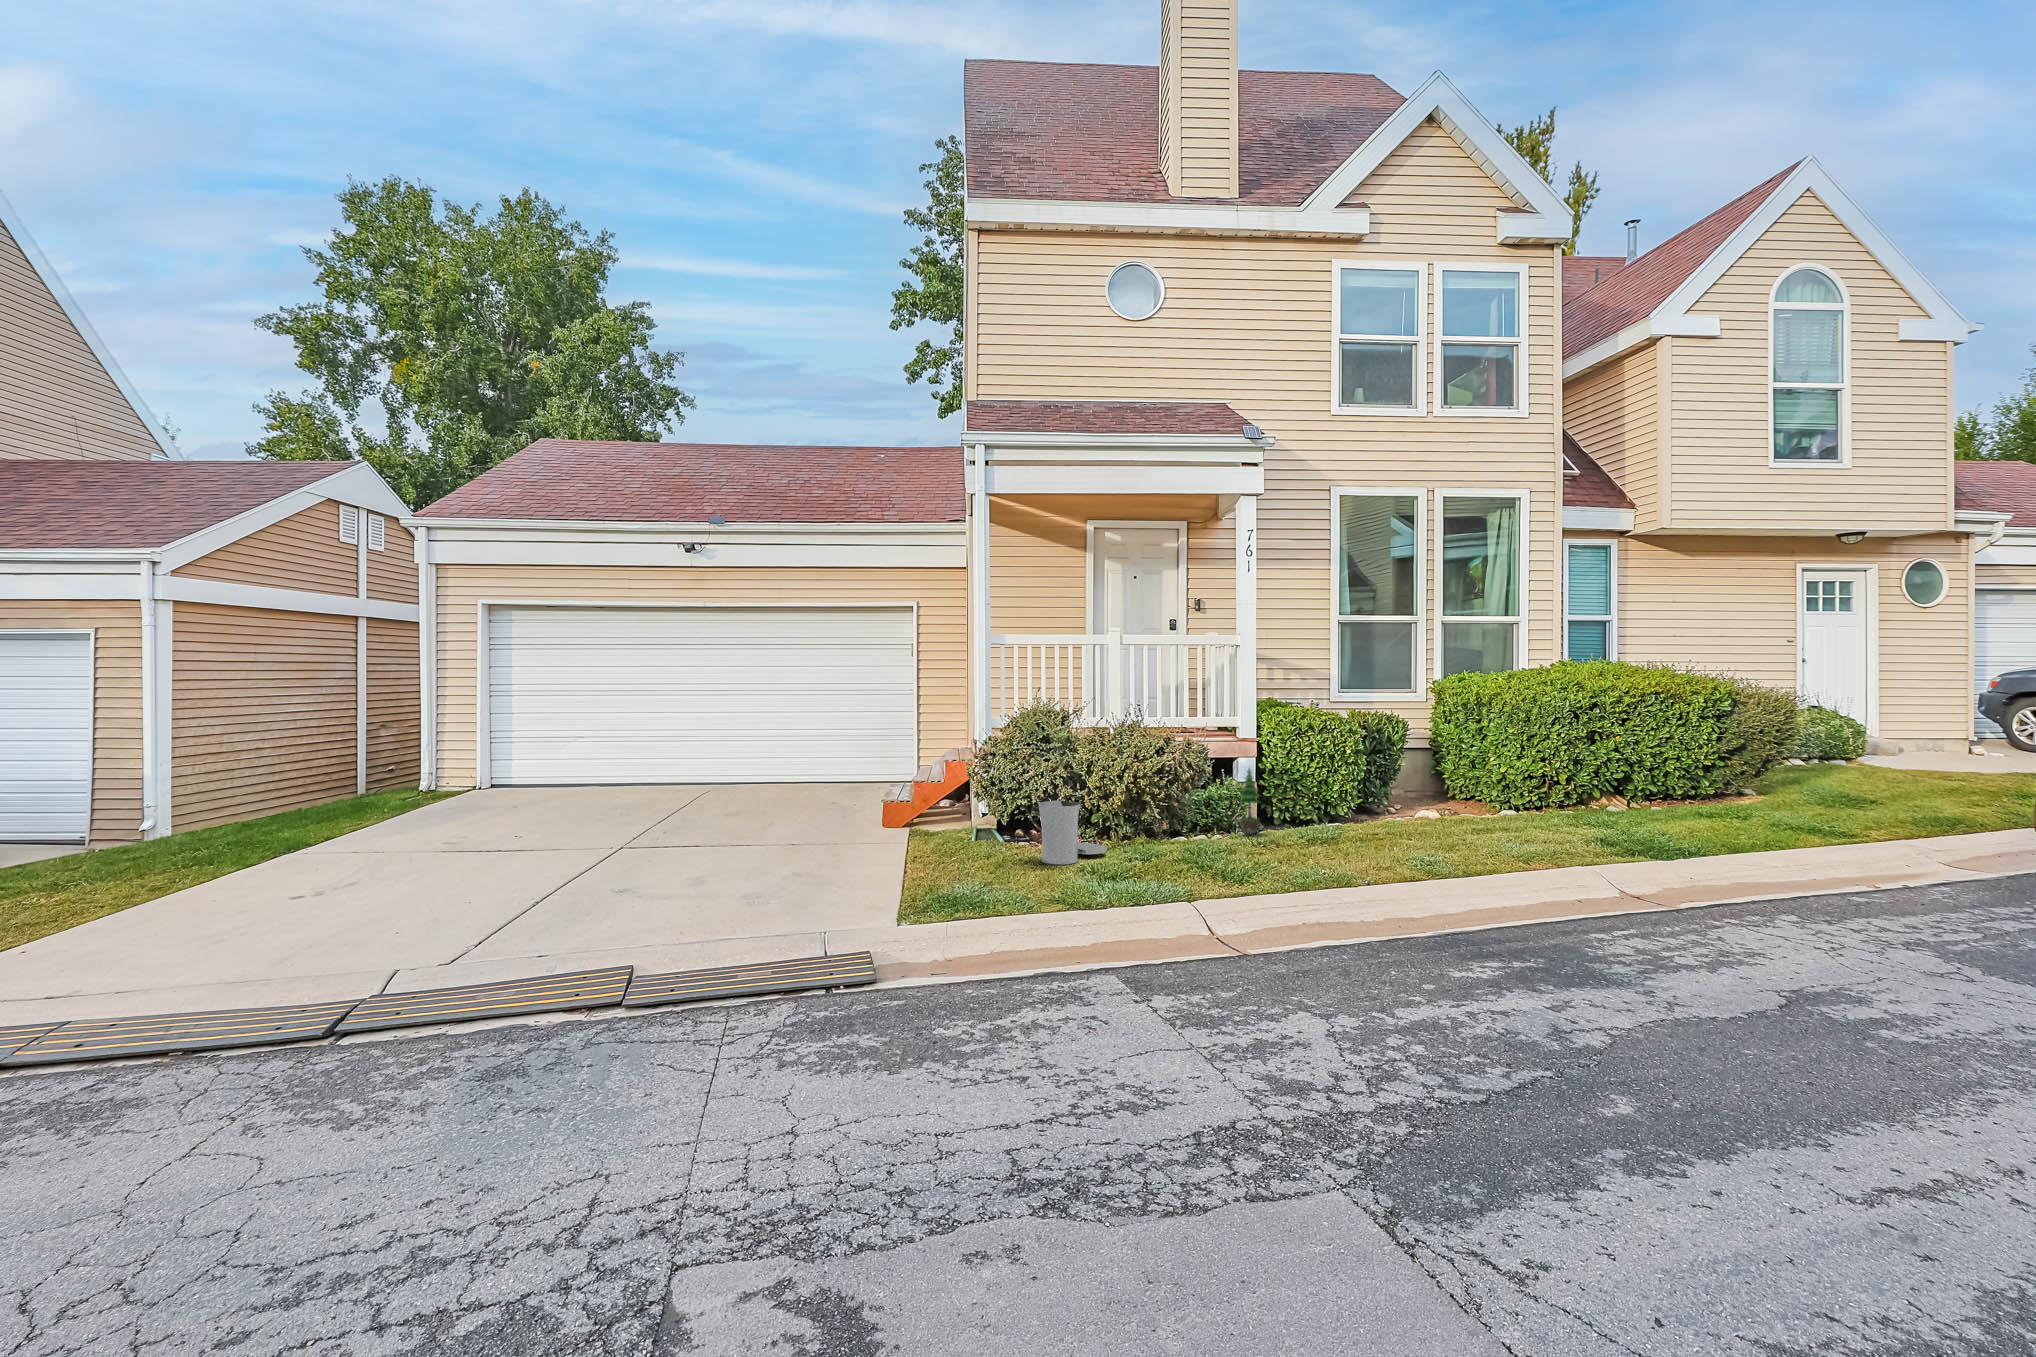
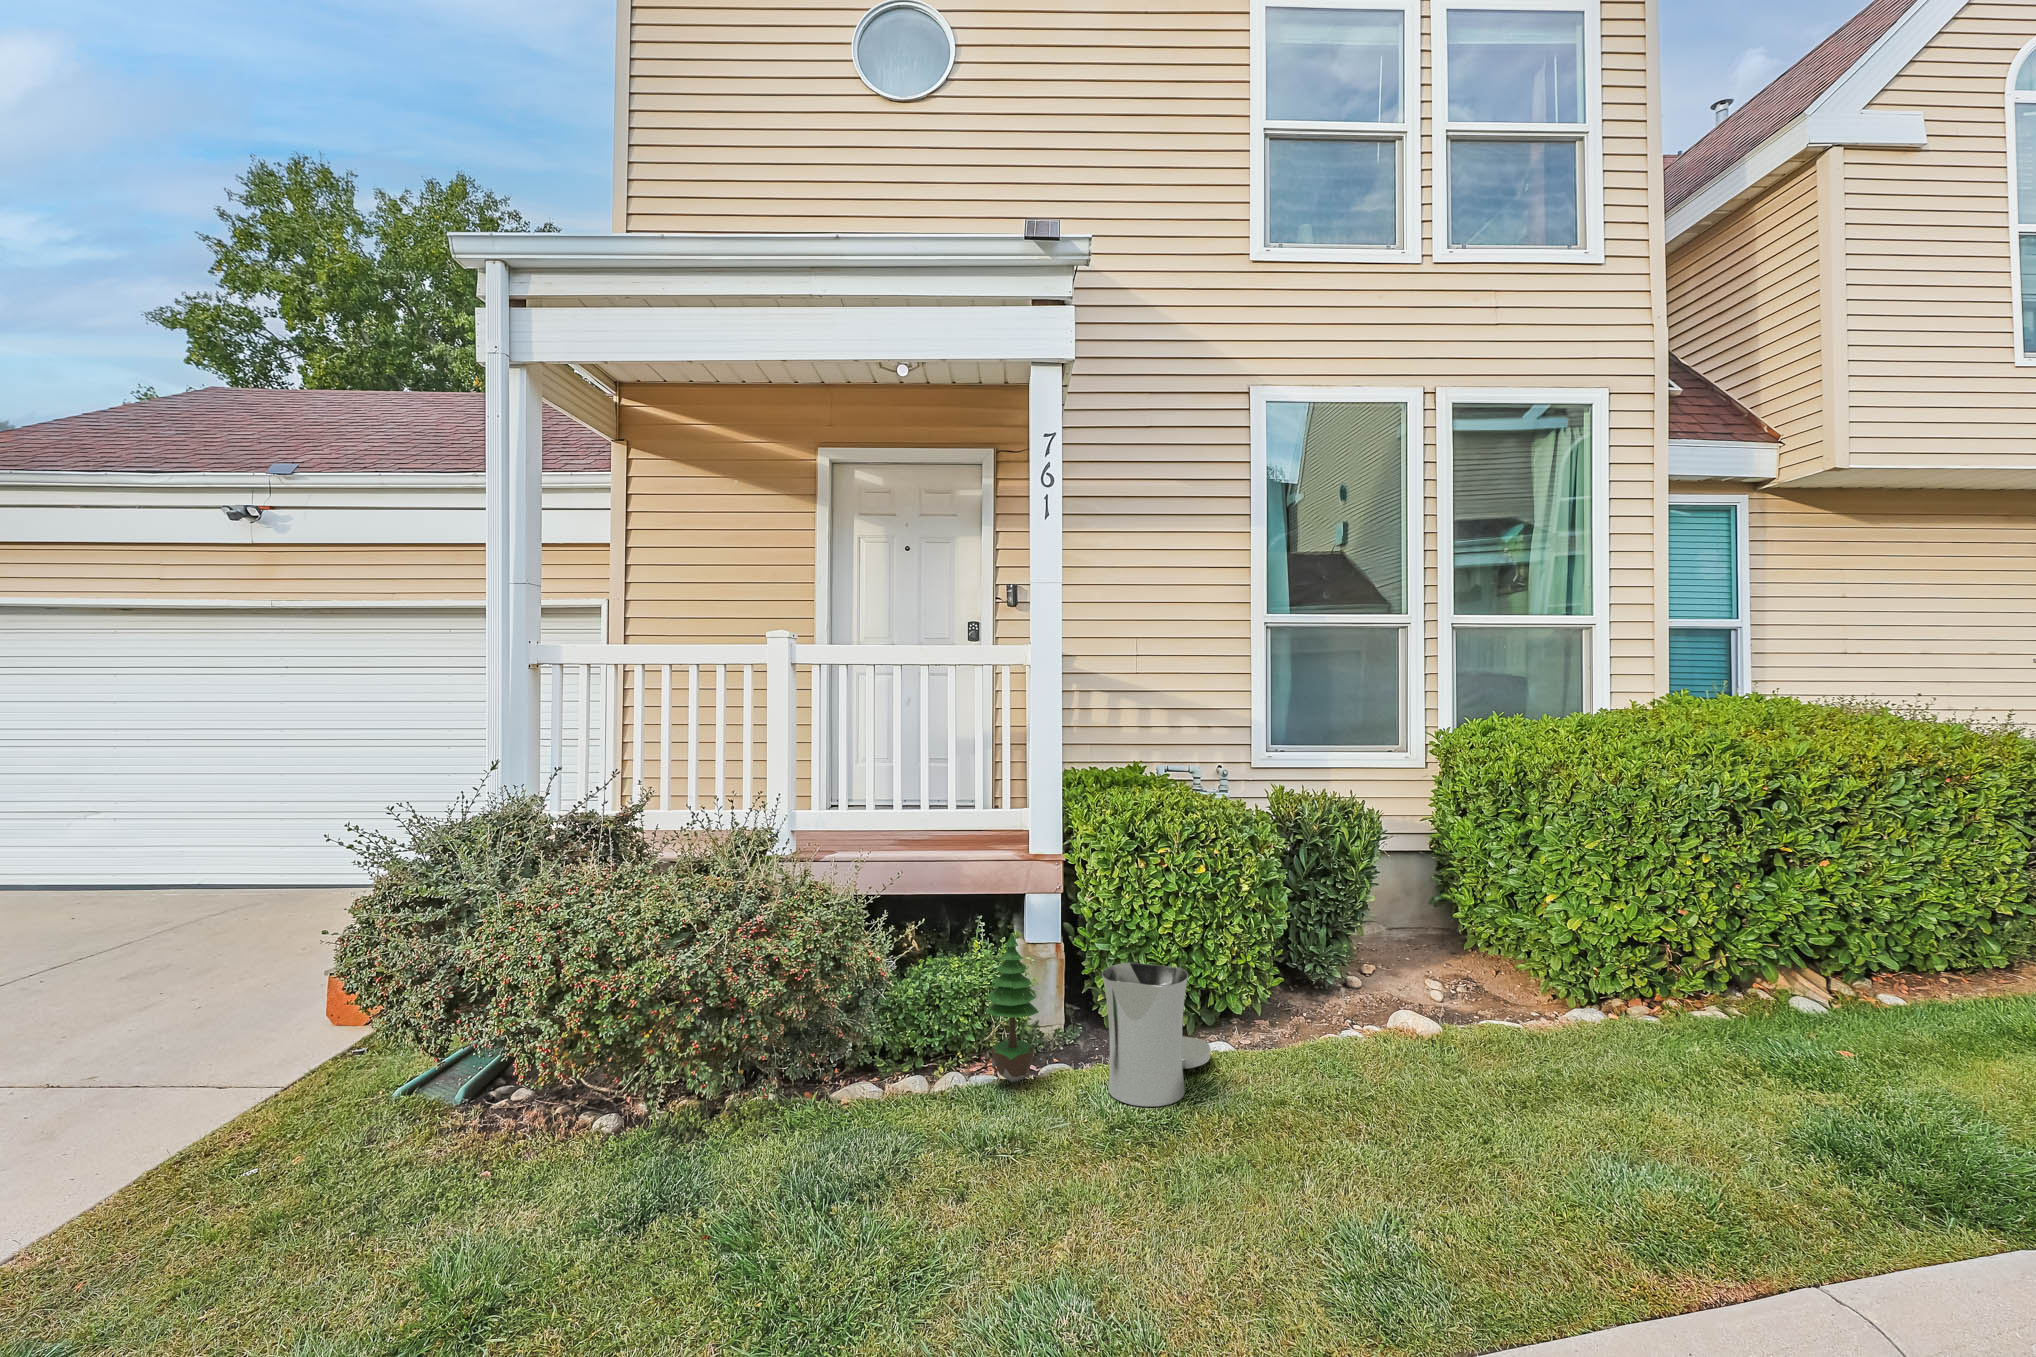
trash can: present [1038,801,1107,865] -> present [1102,963,1210,1107]

